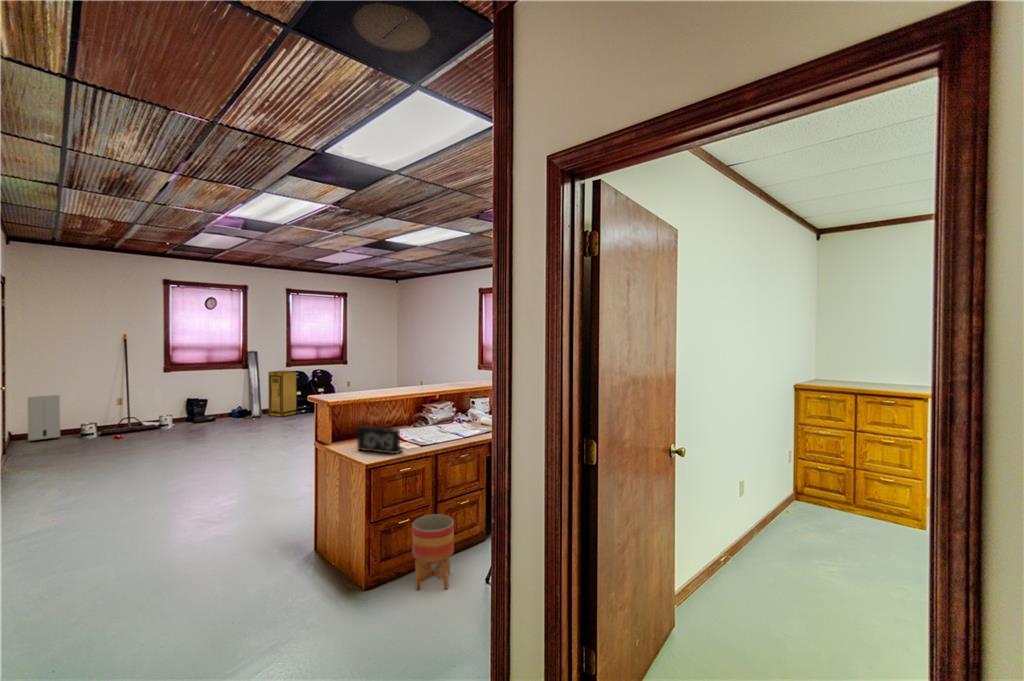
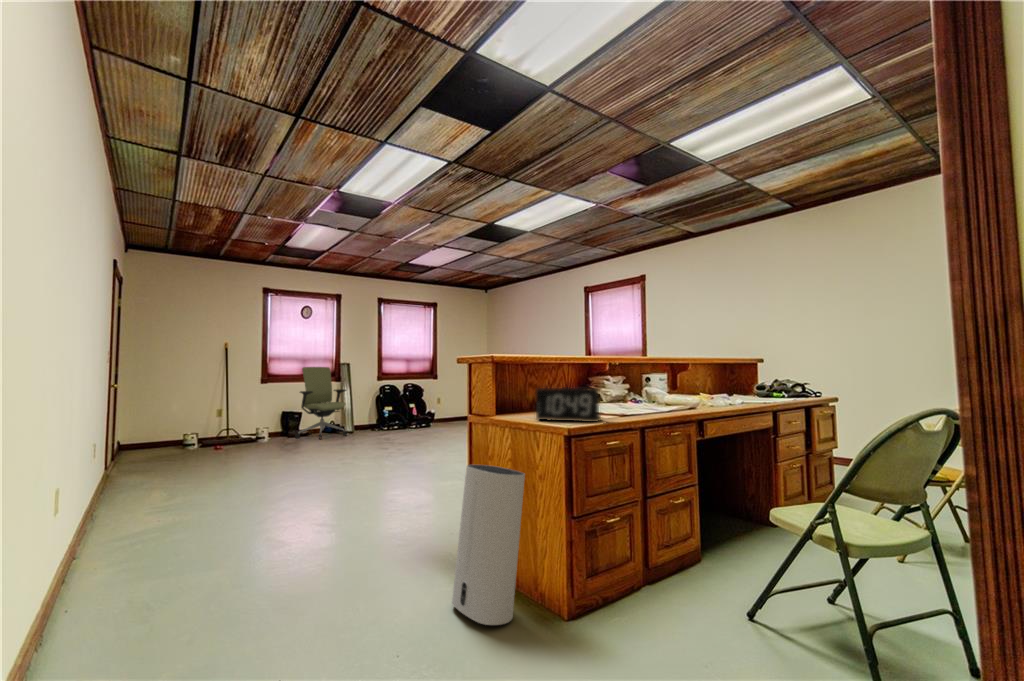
office chair: none [199,356,253,425] -> present [295,367,347,438]
storage cabinet: present [268,371,297,417] -> none [362,383,391,433]
air purifier: present [27,395,60,441] -> present [452,465,525,625]
planter: present [412,514,454,590] -> none [624,512,688,623]

